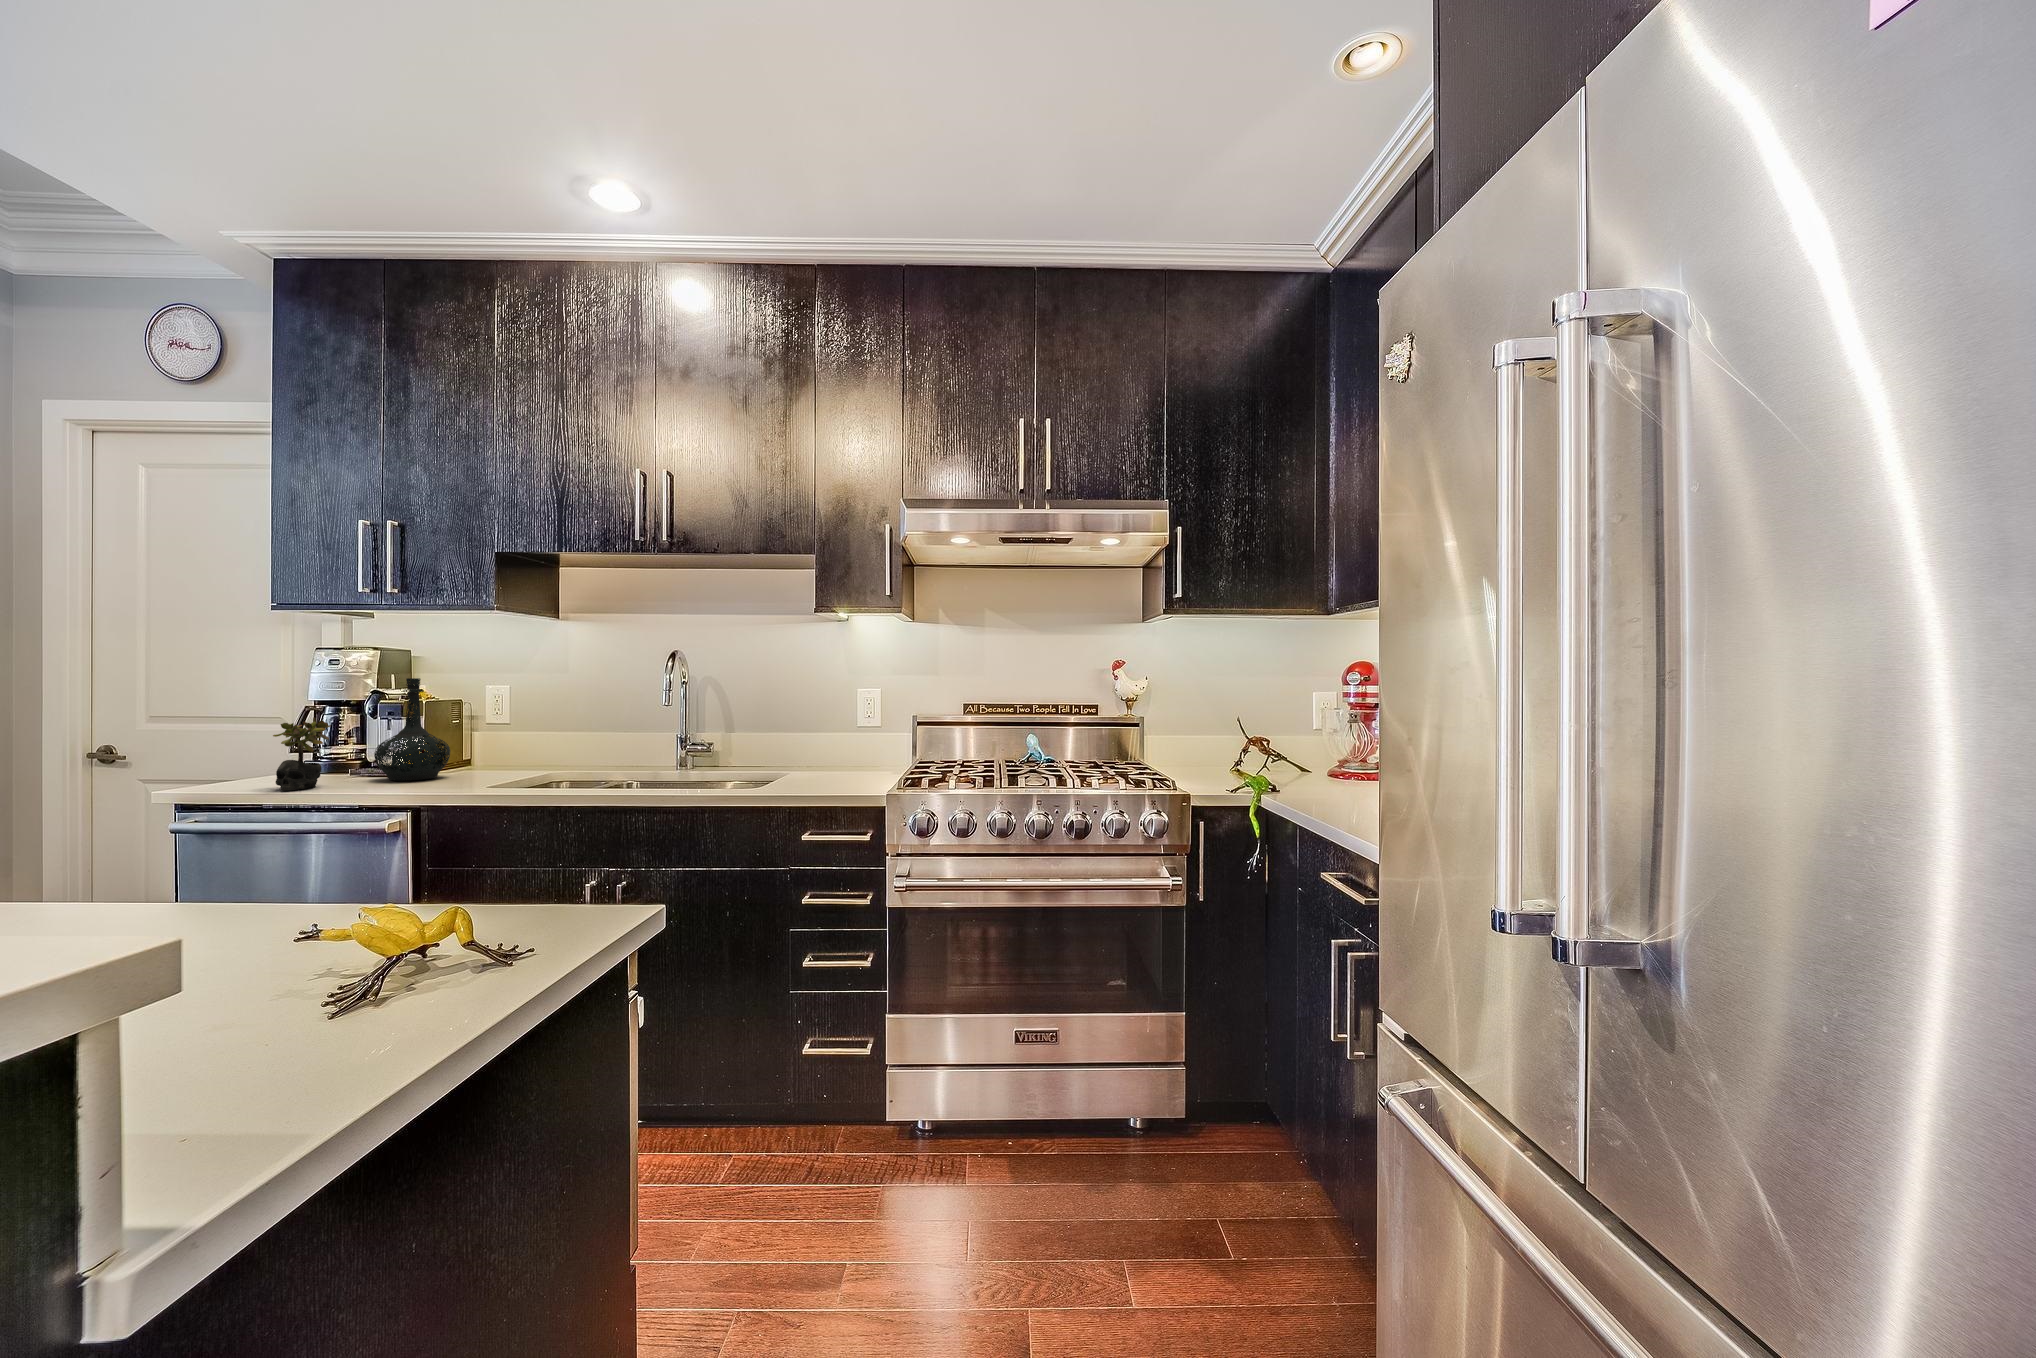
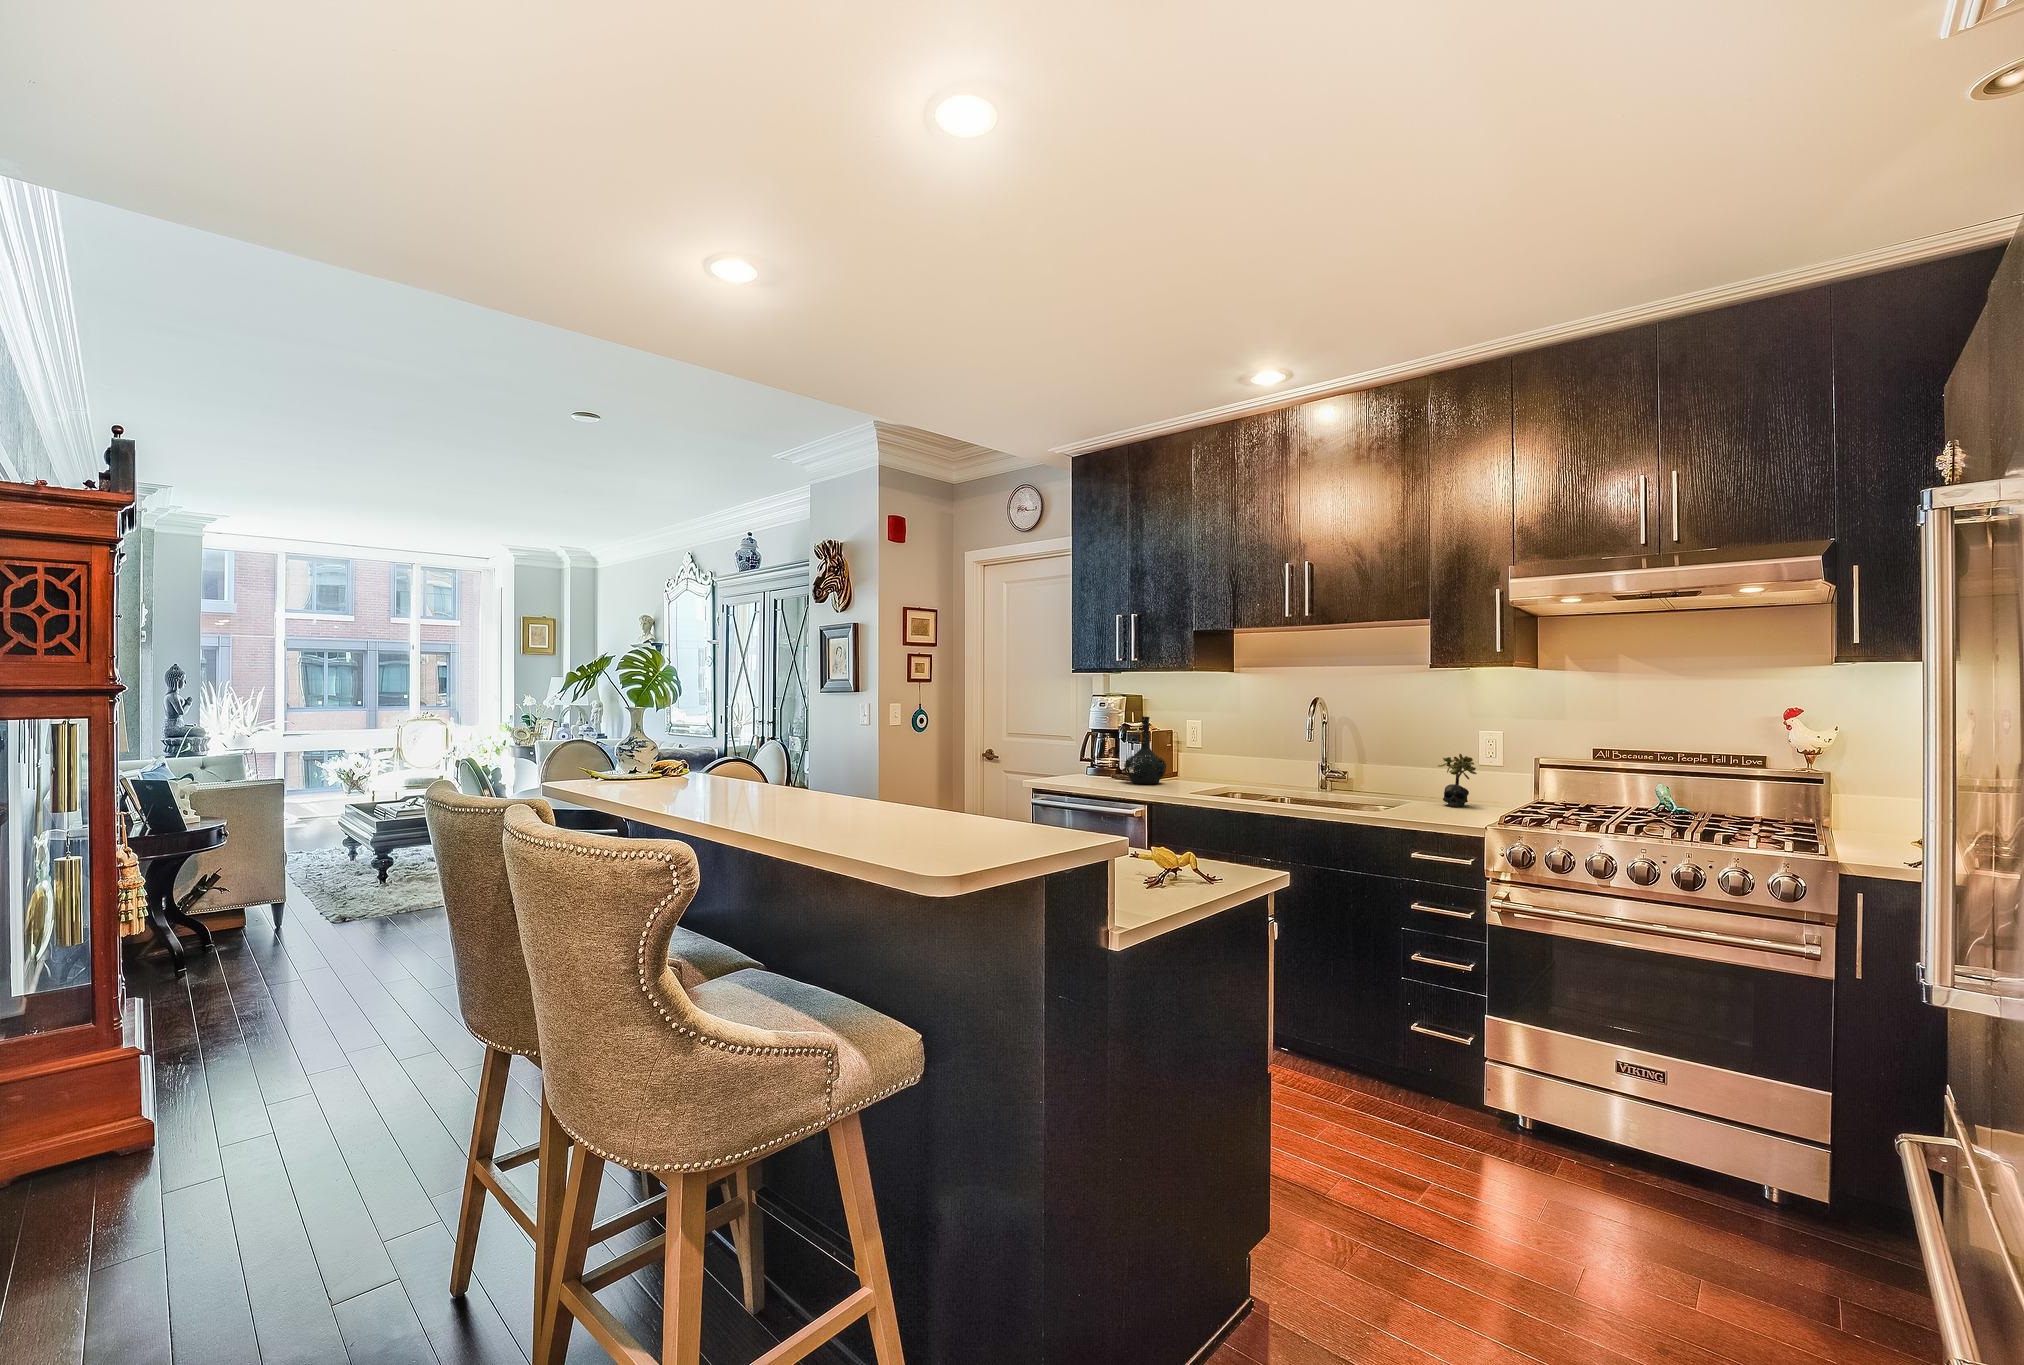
succulent plant: present [273,717,331,791] -> present [1438,754,1477,807]

